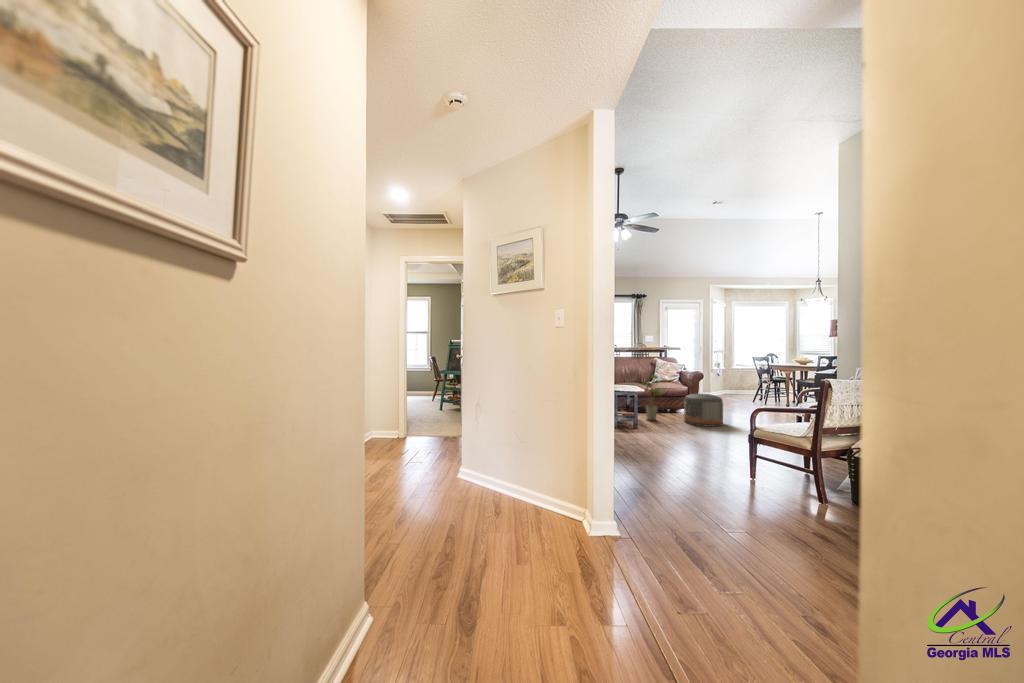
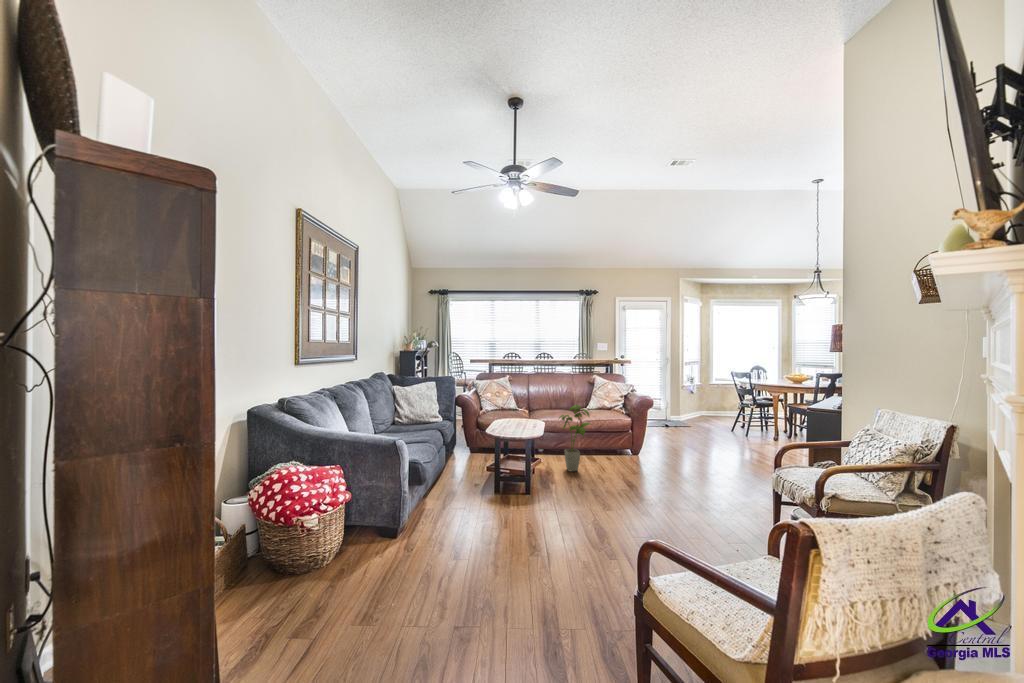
pouf: present [684,394,723,427] -> none [618,433,673,488]

